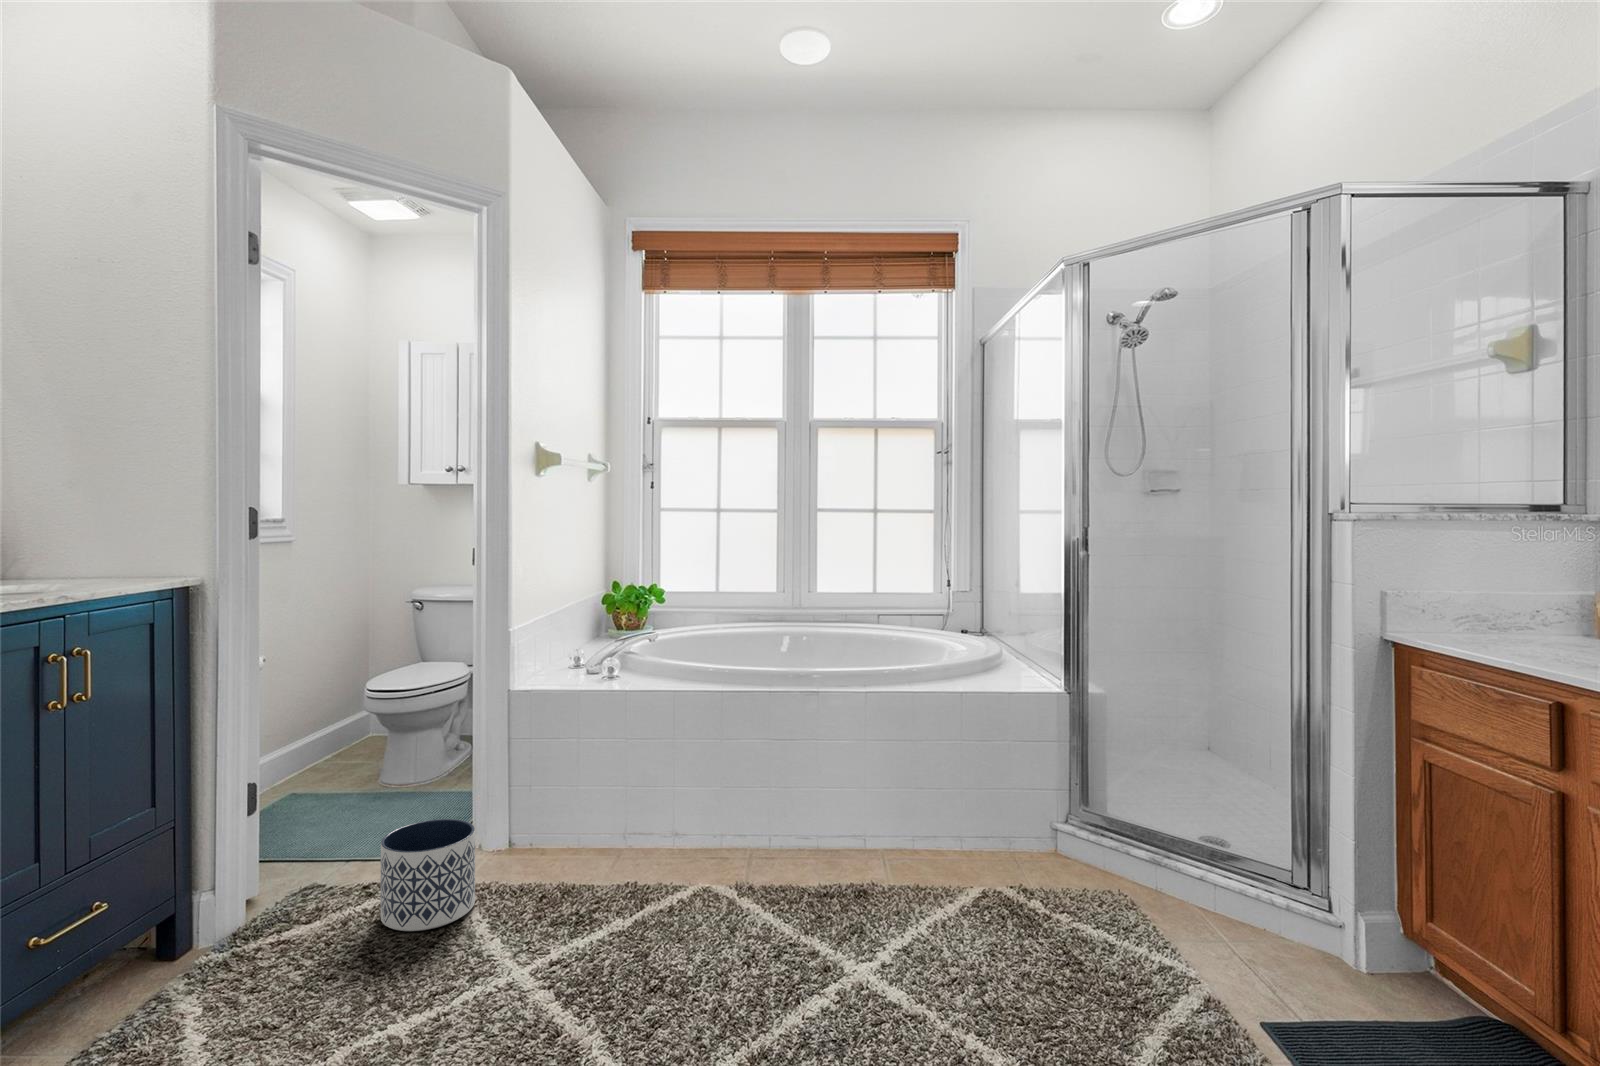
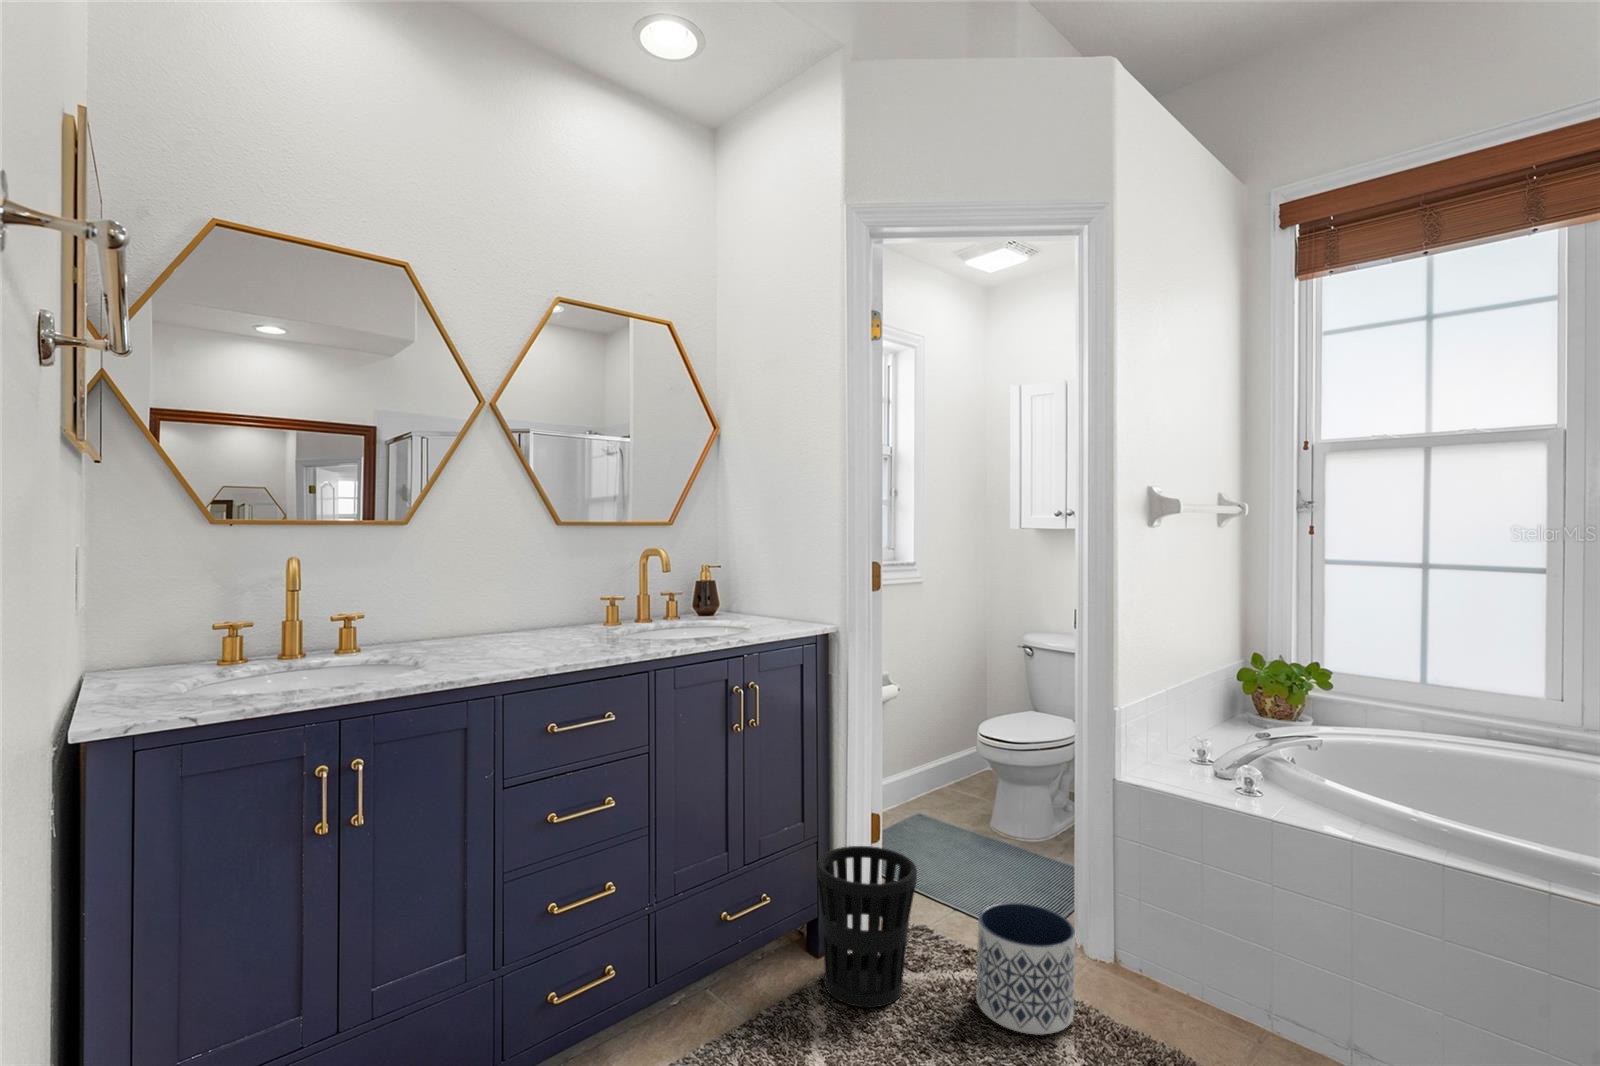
wastebasket: none [182,808,311,975] -> present [816,846,917,1008]

